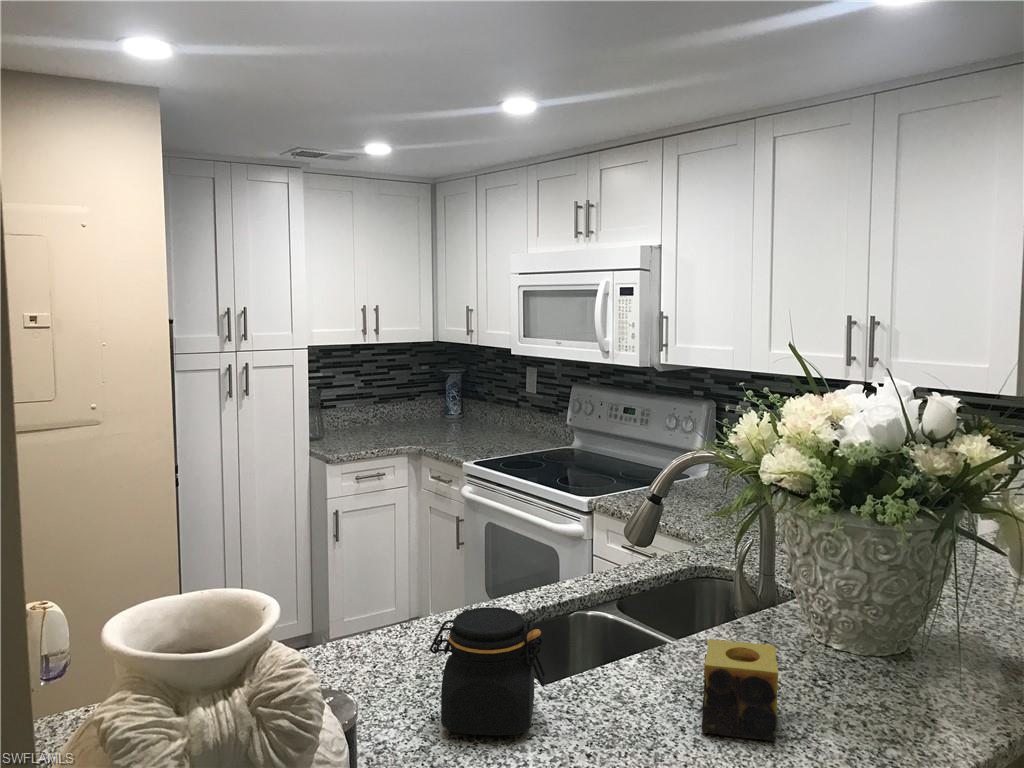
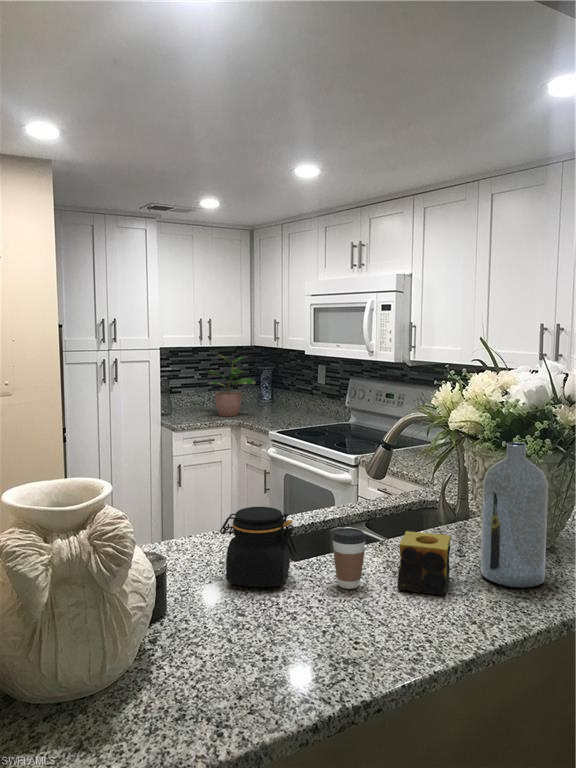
potted plant: none [370,354,442,439] -> present [205,354,256,416]
bottle: none [817,505,919,722] -> present [481,442,548,588]
coffee cup: none [601,639,653,733] -> present [332,528,366,589]

